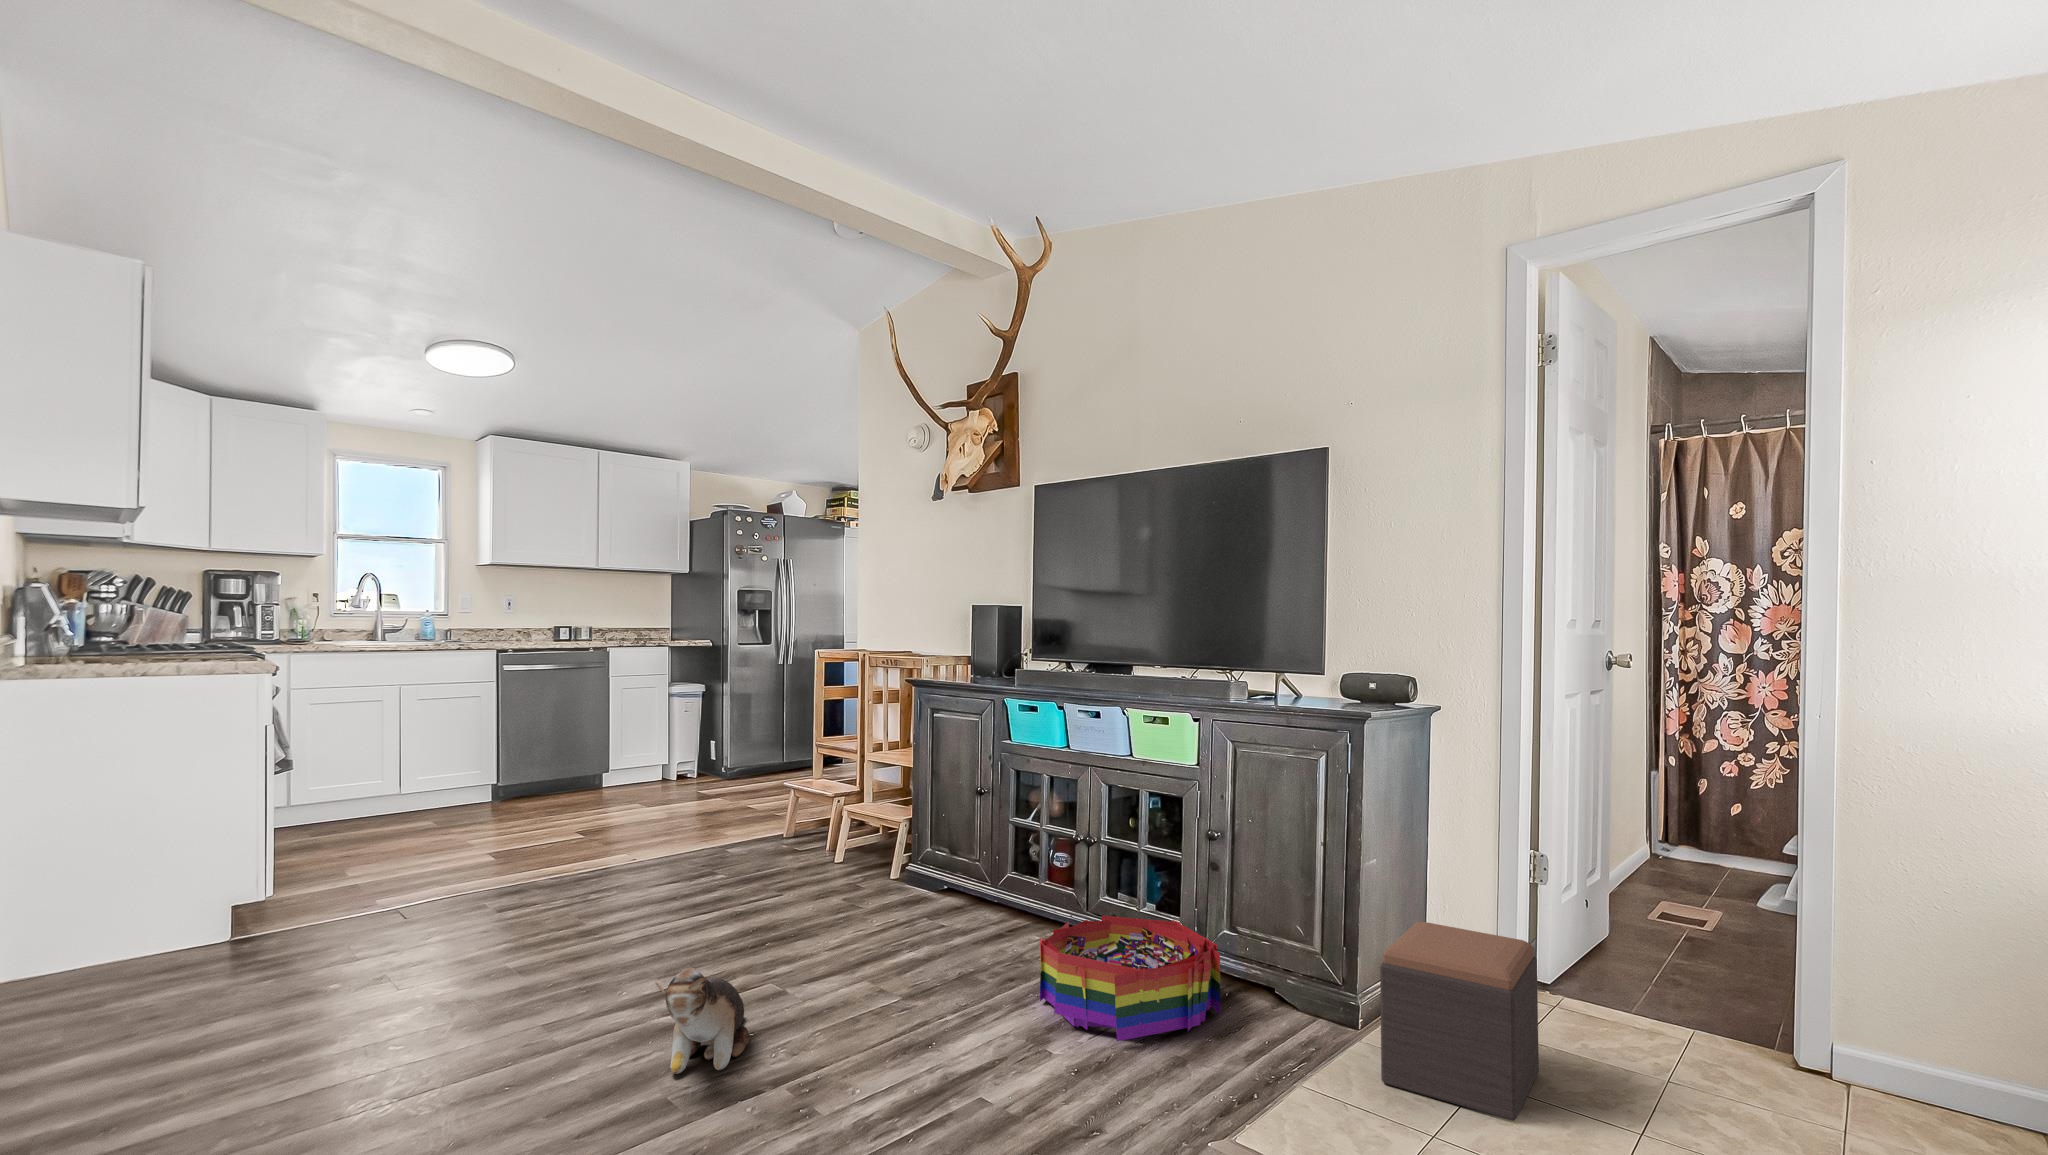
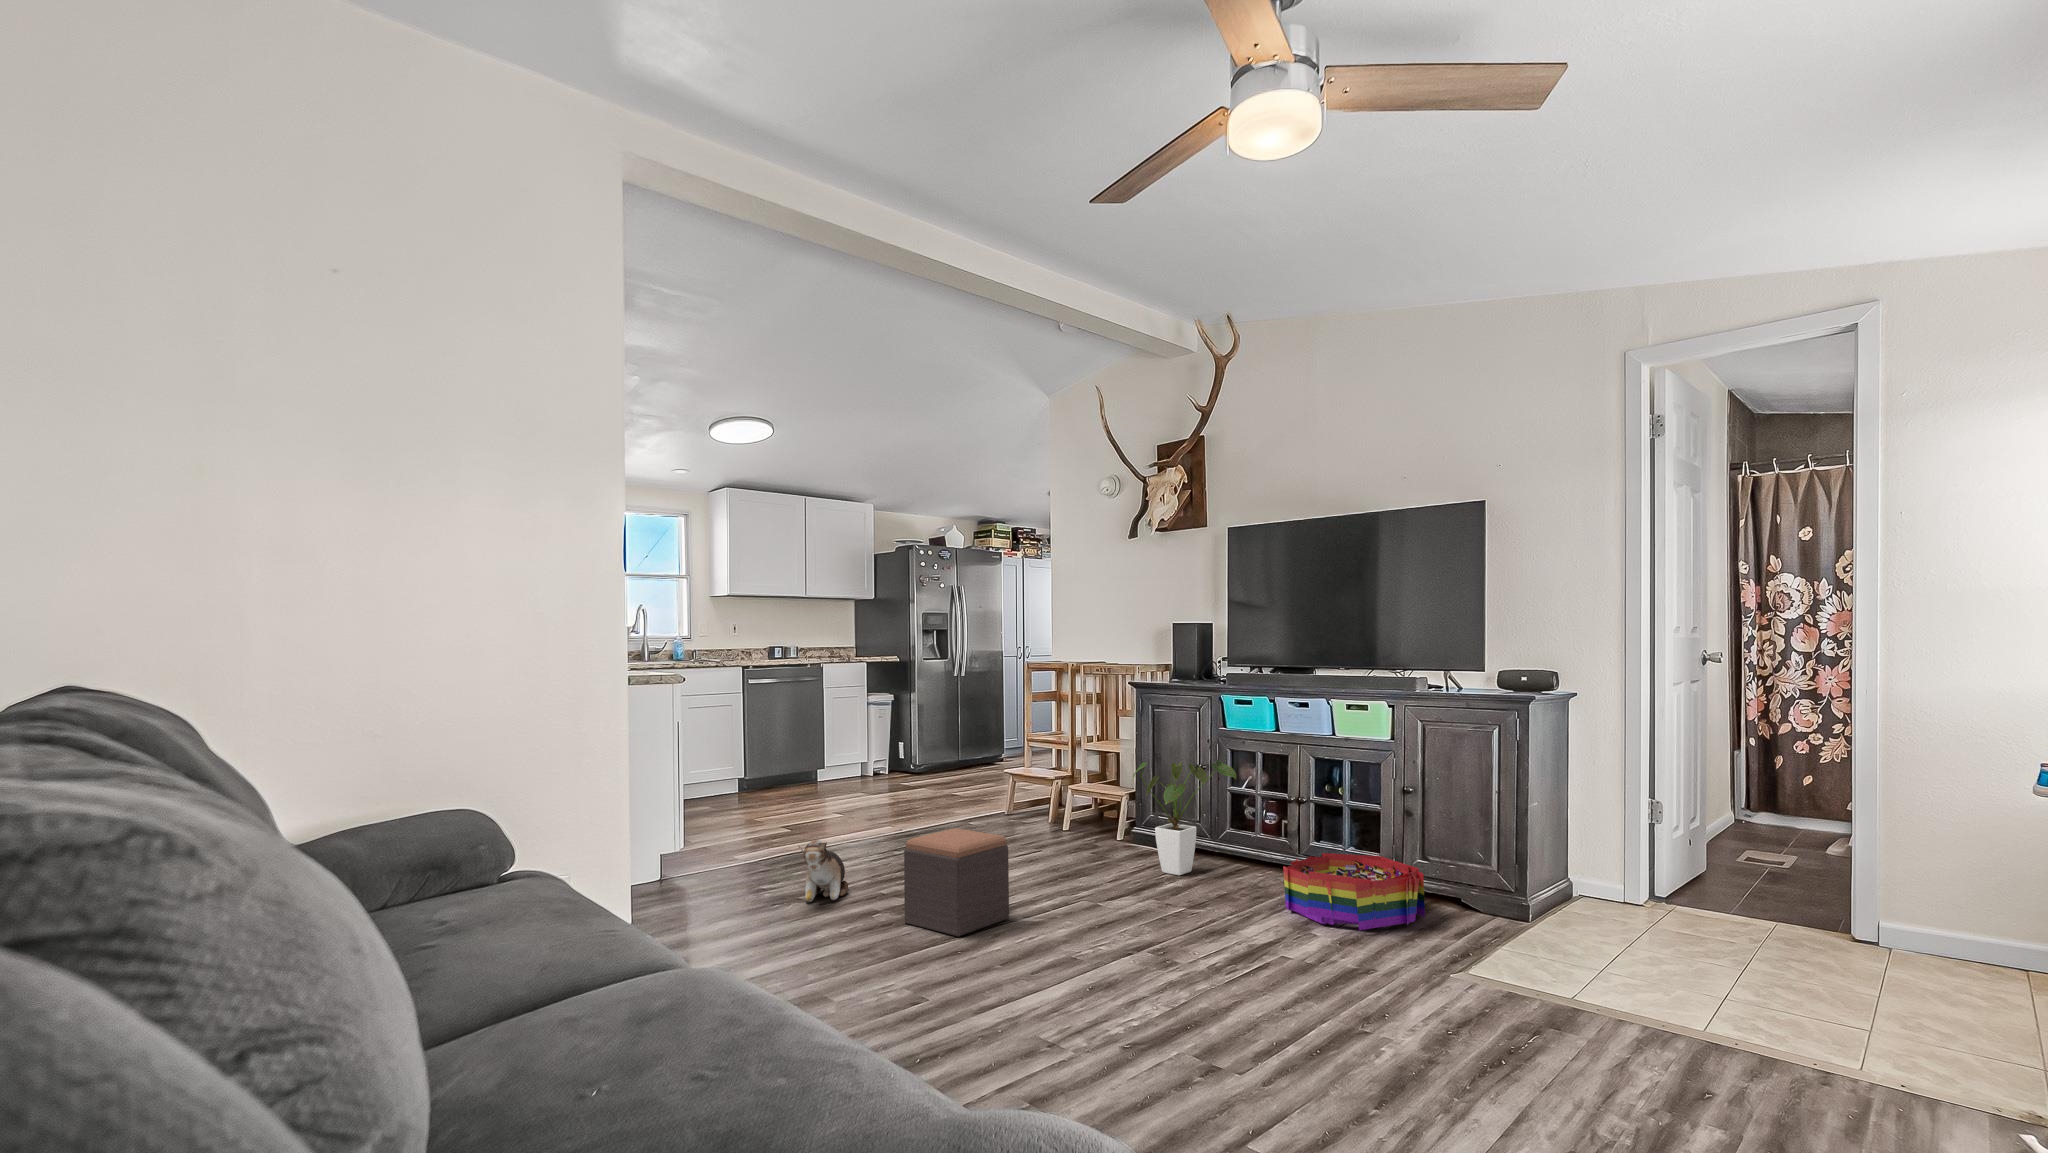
house plant: none [871,783,1015,935] -> present [1133,760,1236,875]
footstool: present [1380,921,1539,1121] -> present [904,828,1009,937]
plush toy: present [655,967,749,1074] -> present [798,840,848,902]

